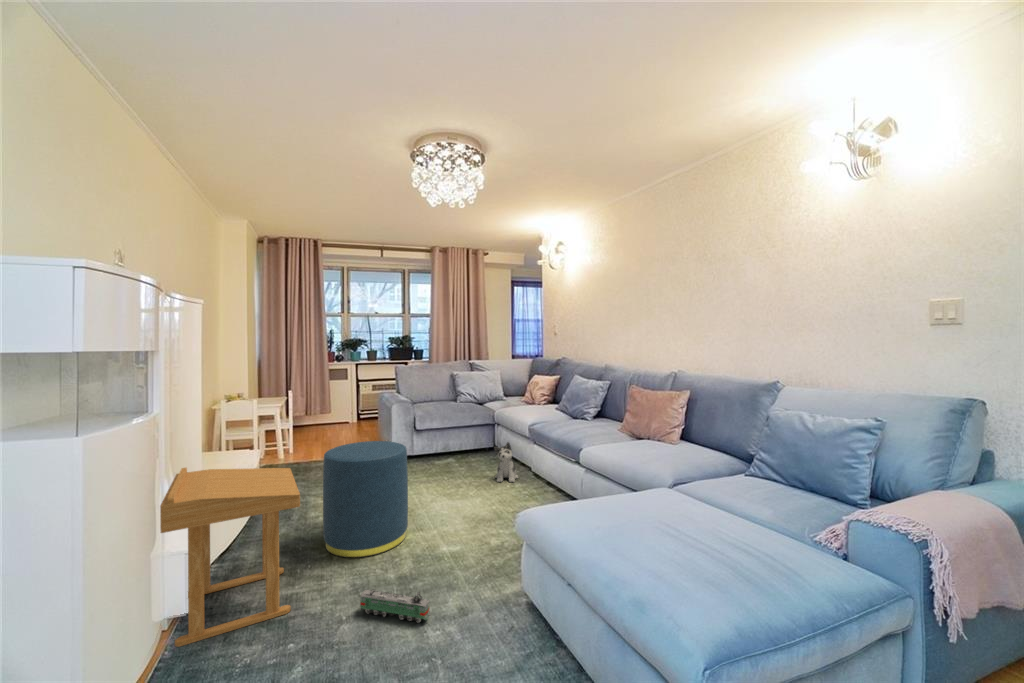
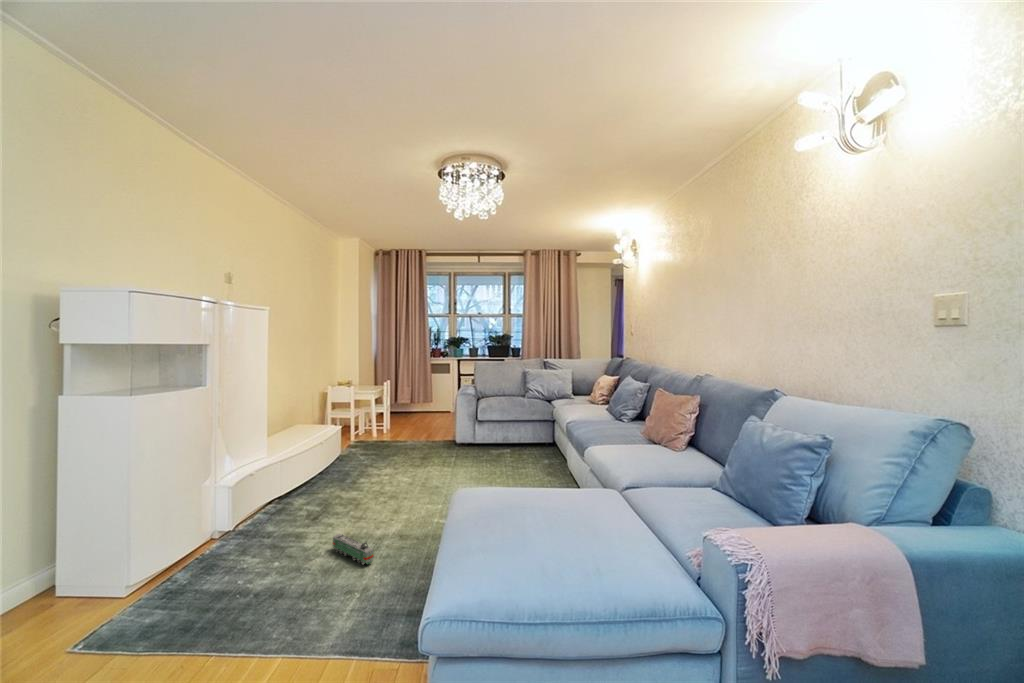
ottoman: present [323,441,408,558] -> none [348,424,416,515]
plush toy: present [494,442,518,482] -> none [527,437,551,477]
side table: present [160,468,300,647] -> none [208,428,318,546]

